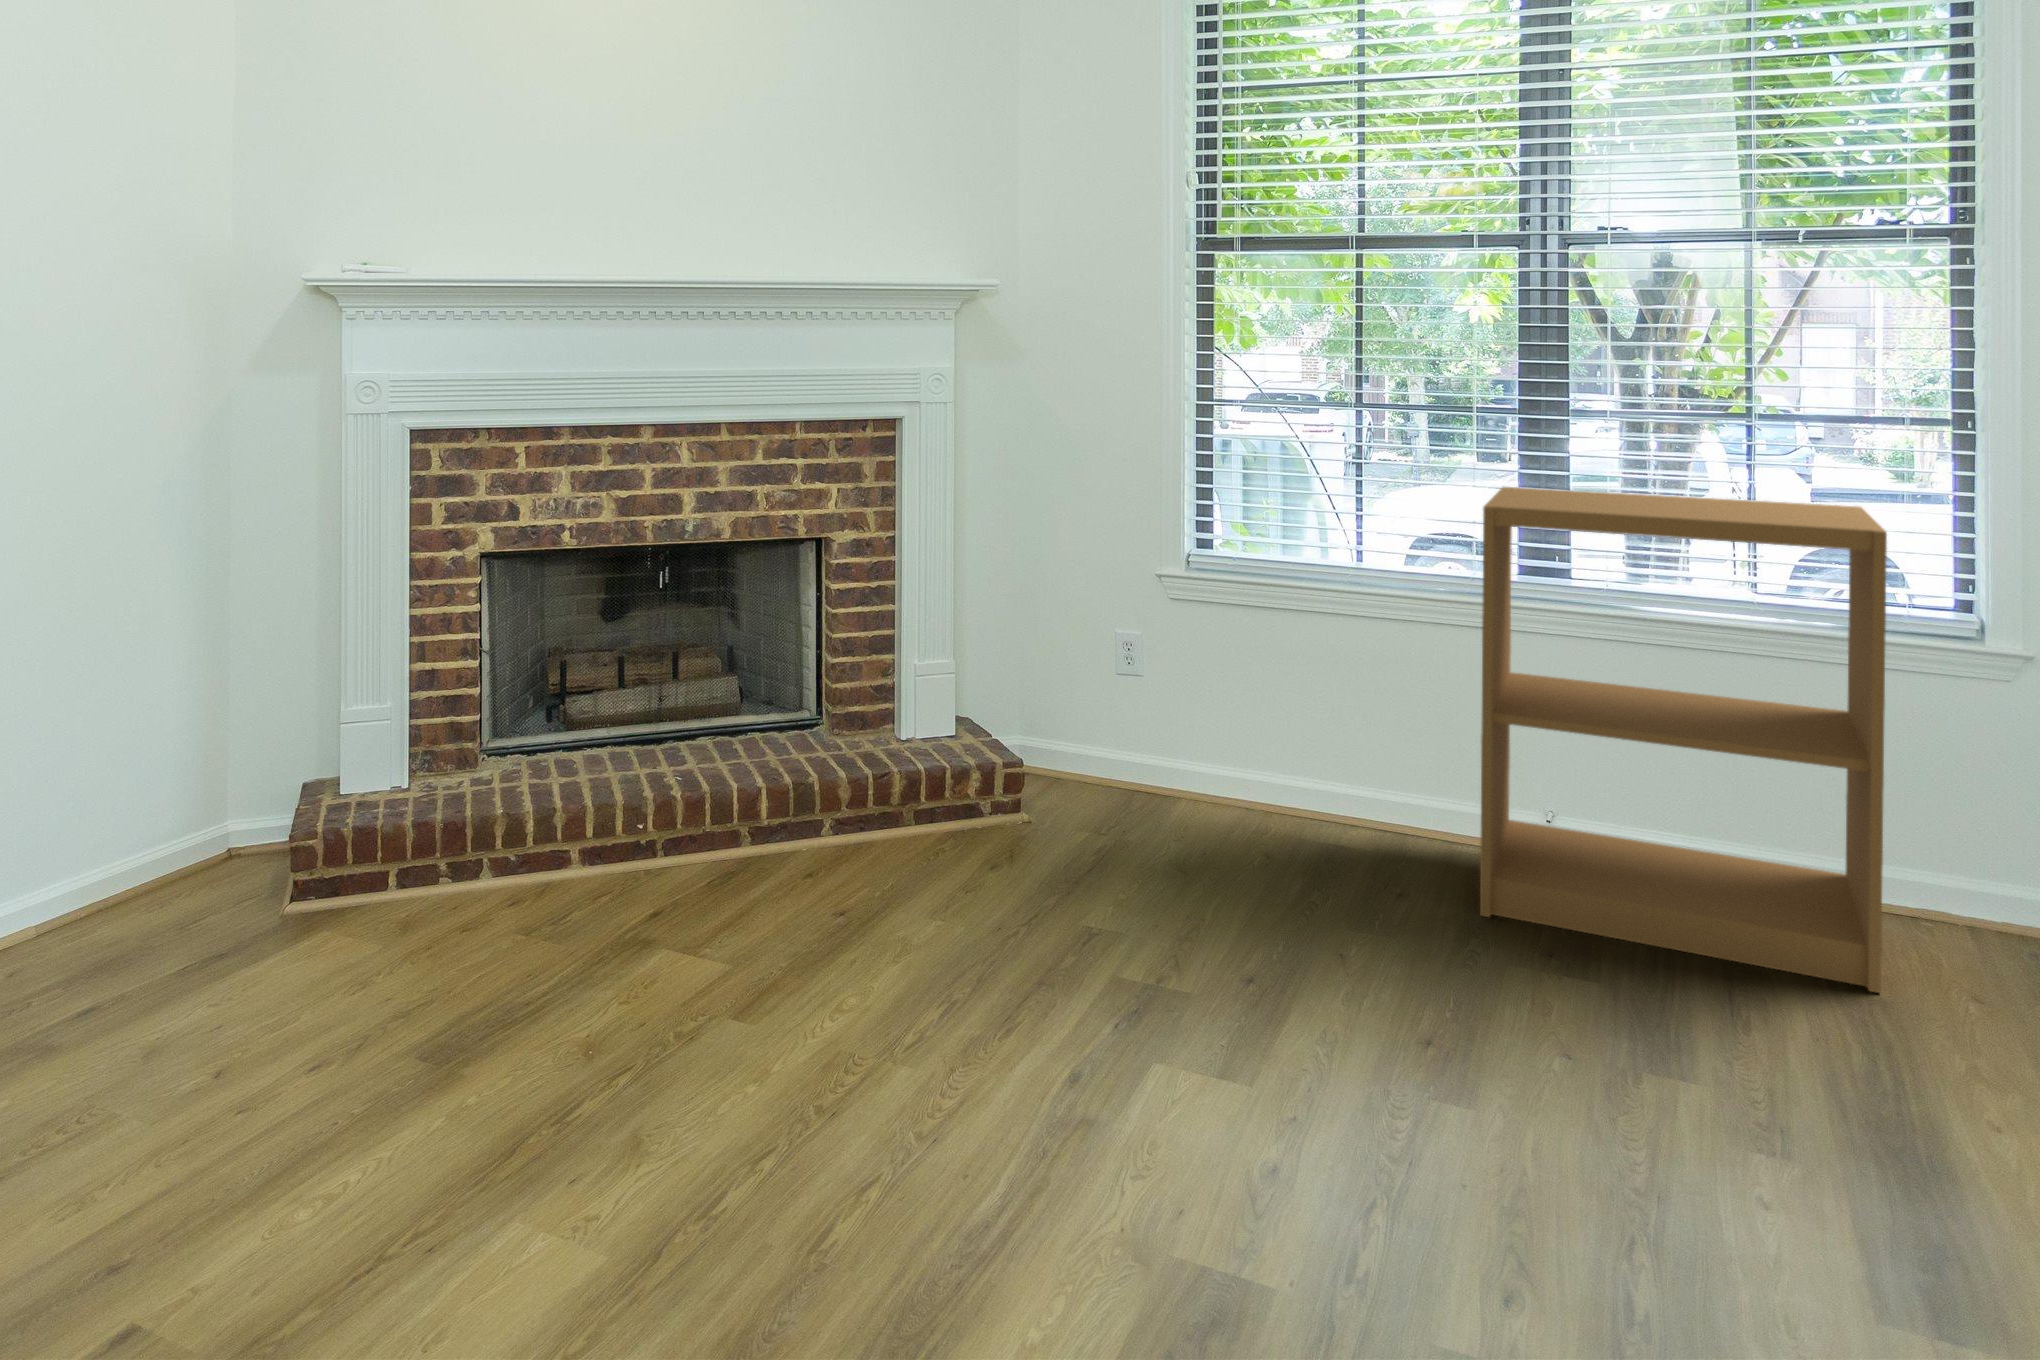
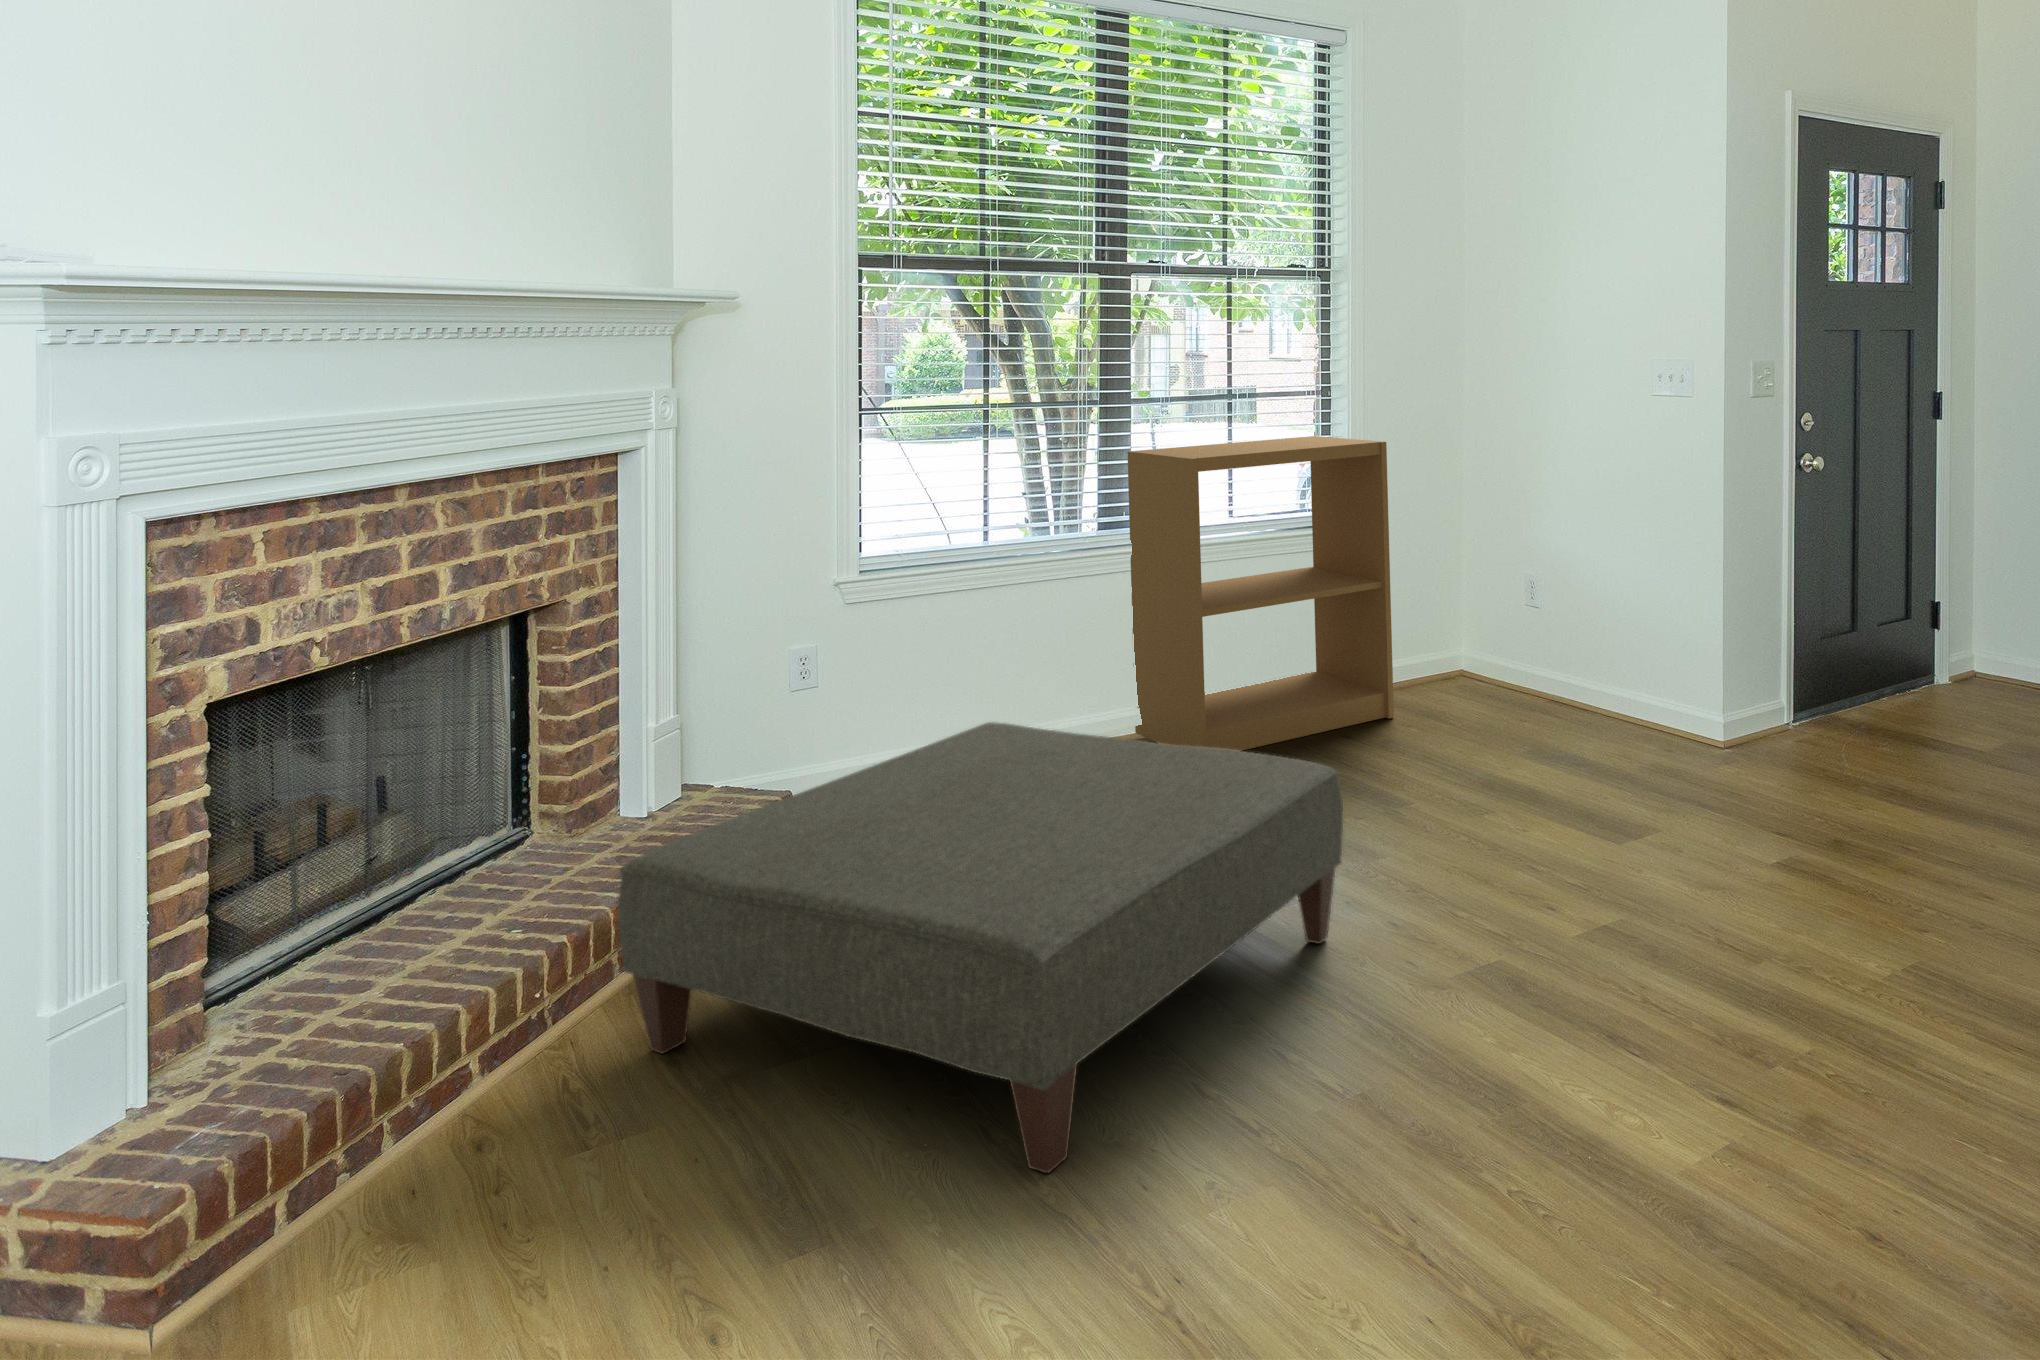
ottoman: none [469,746,1113,1162] -> present [618,722,1343,1174]

